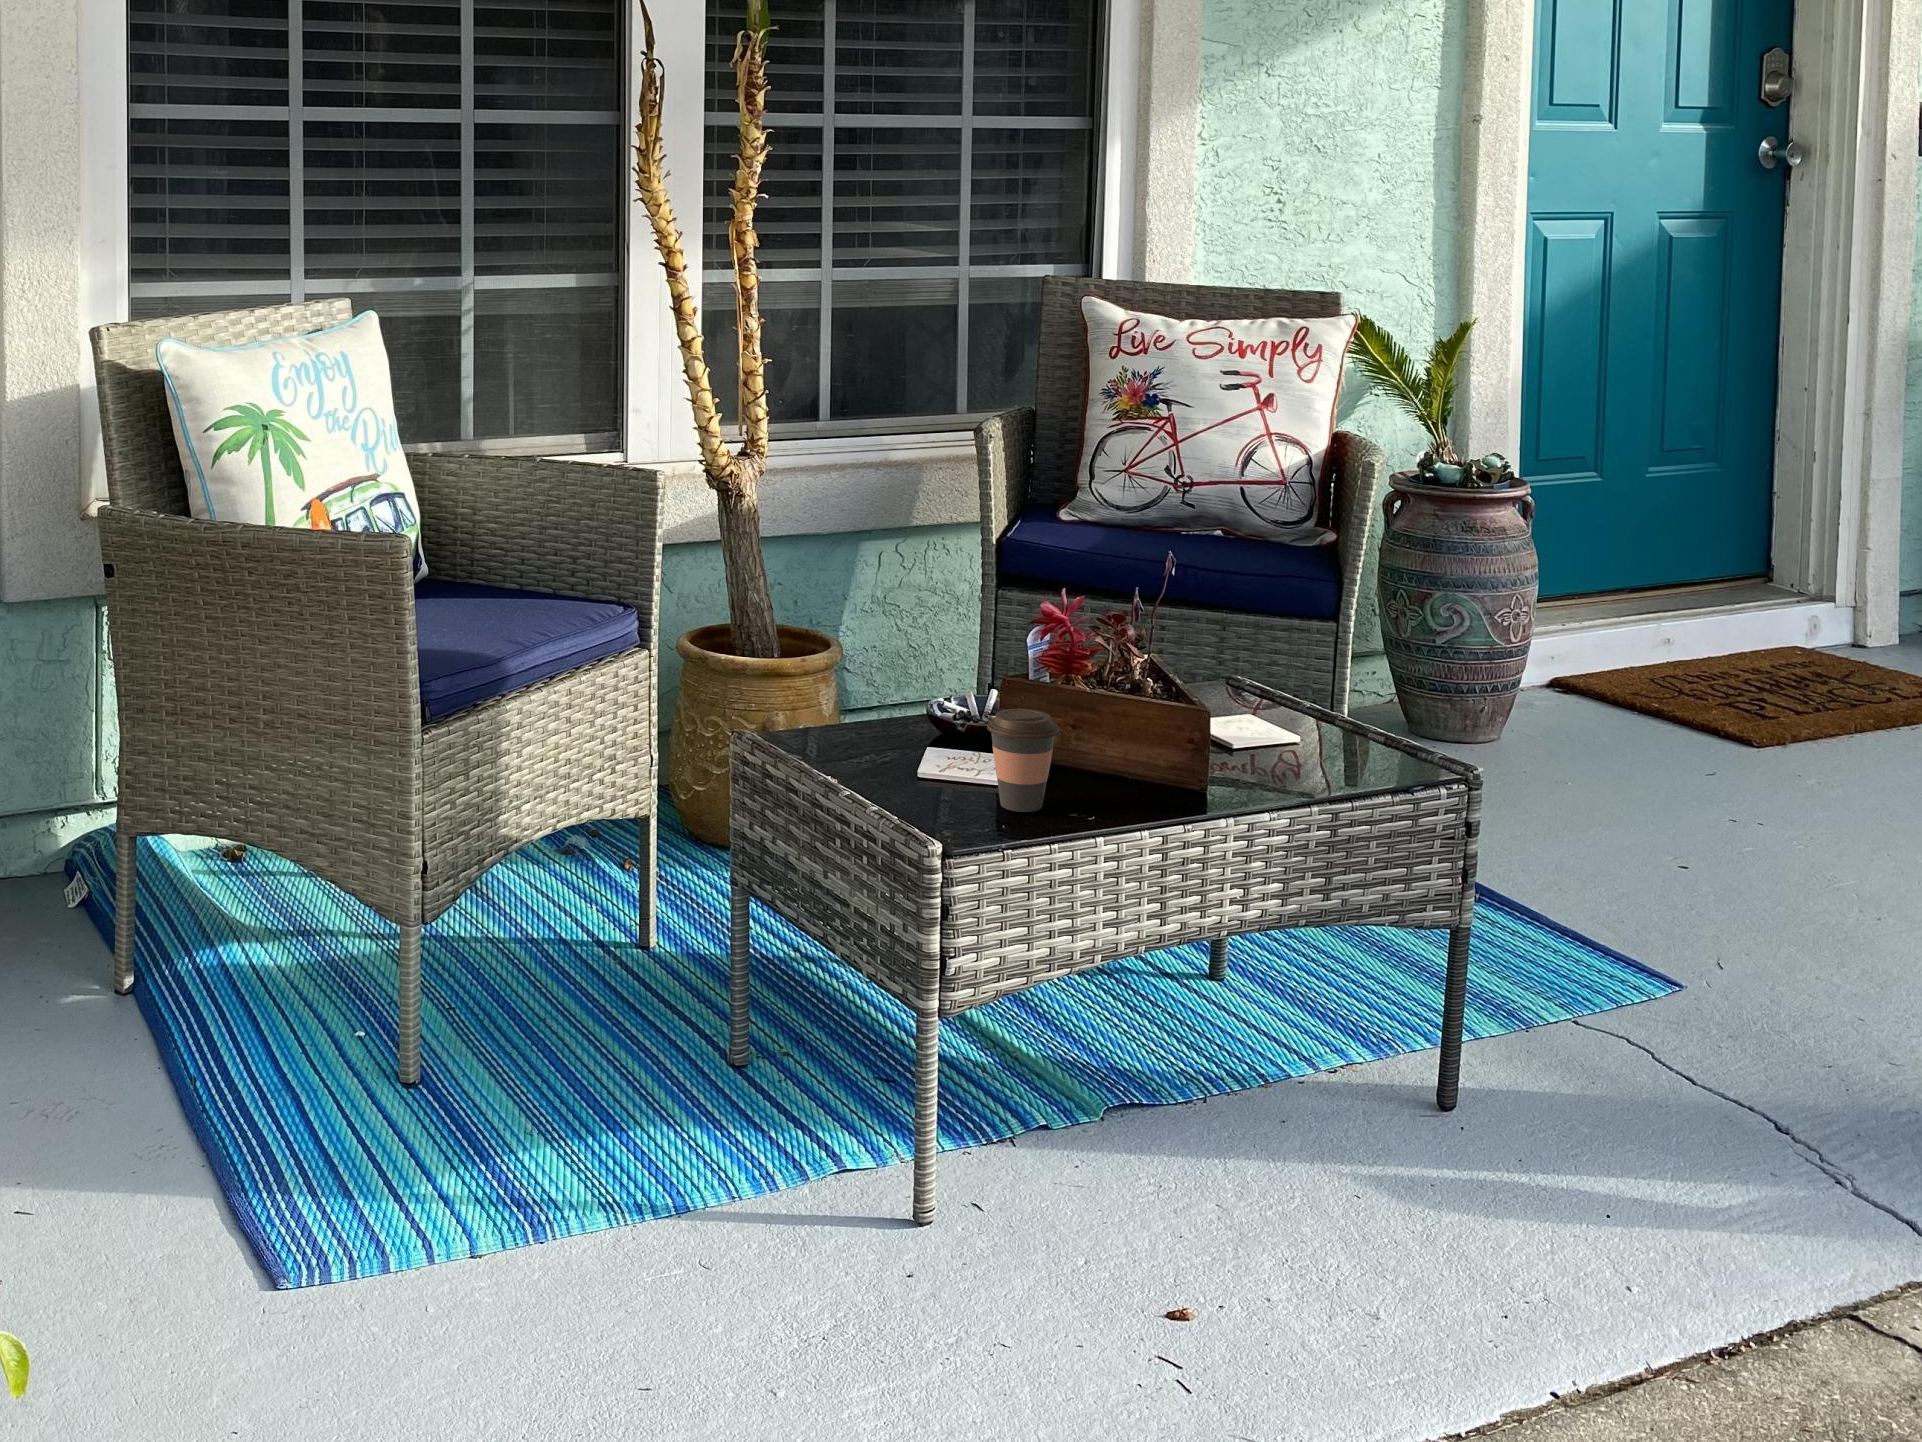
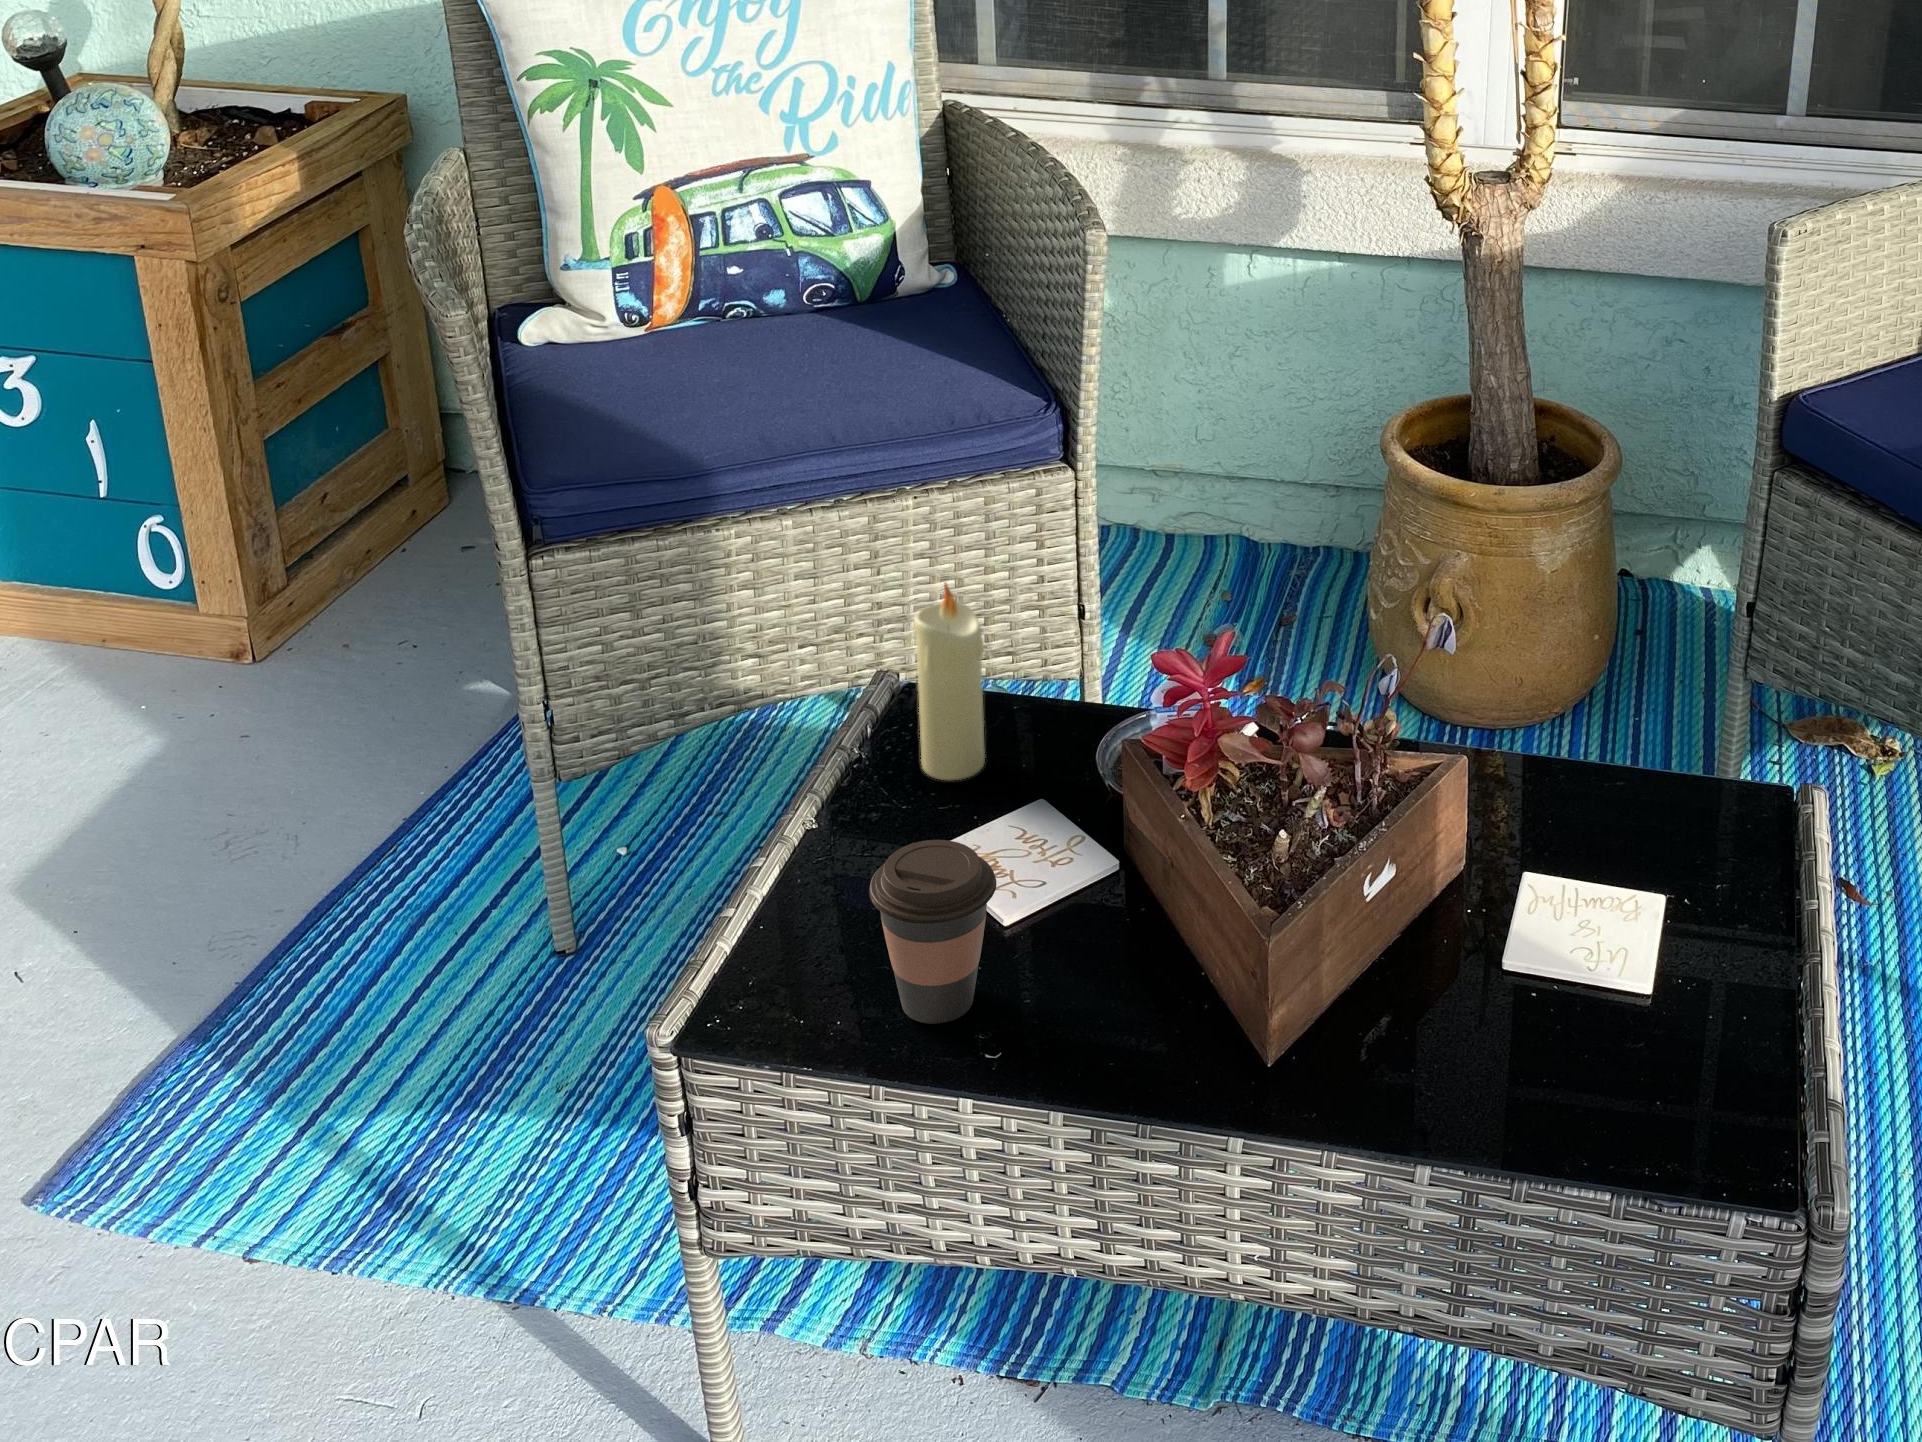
candle: none [825,618,868,748] -> present [913,583,985,780]

